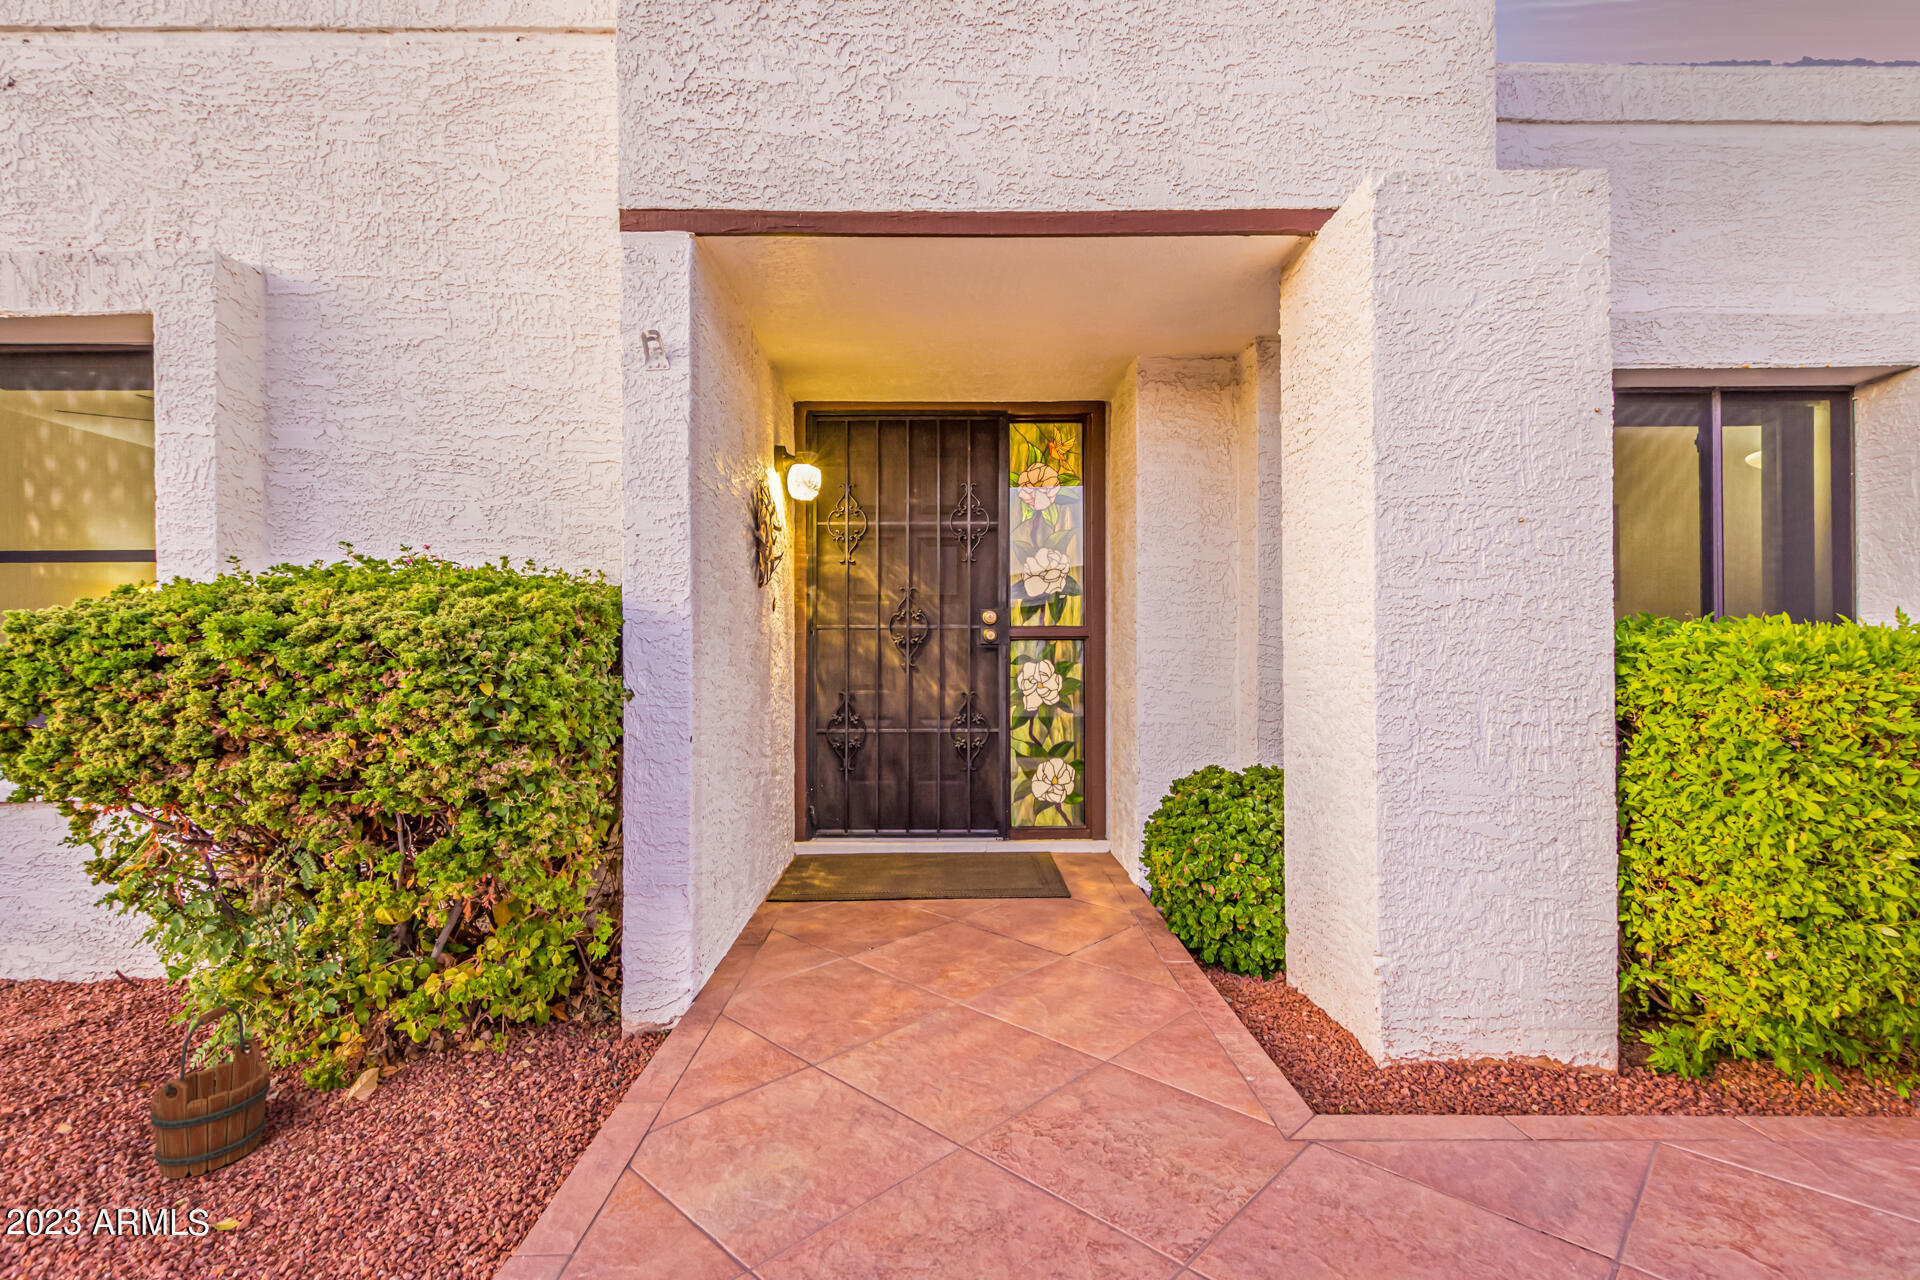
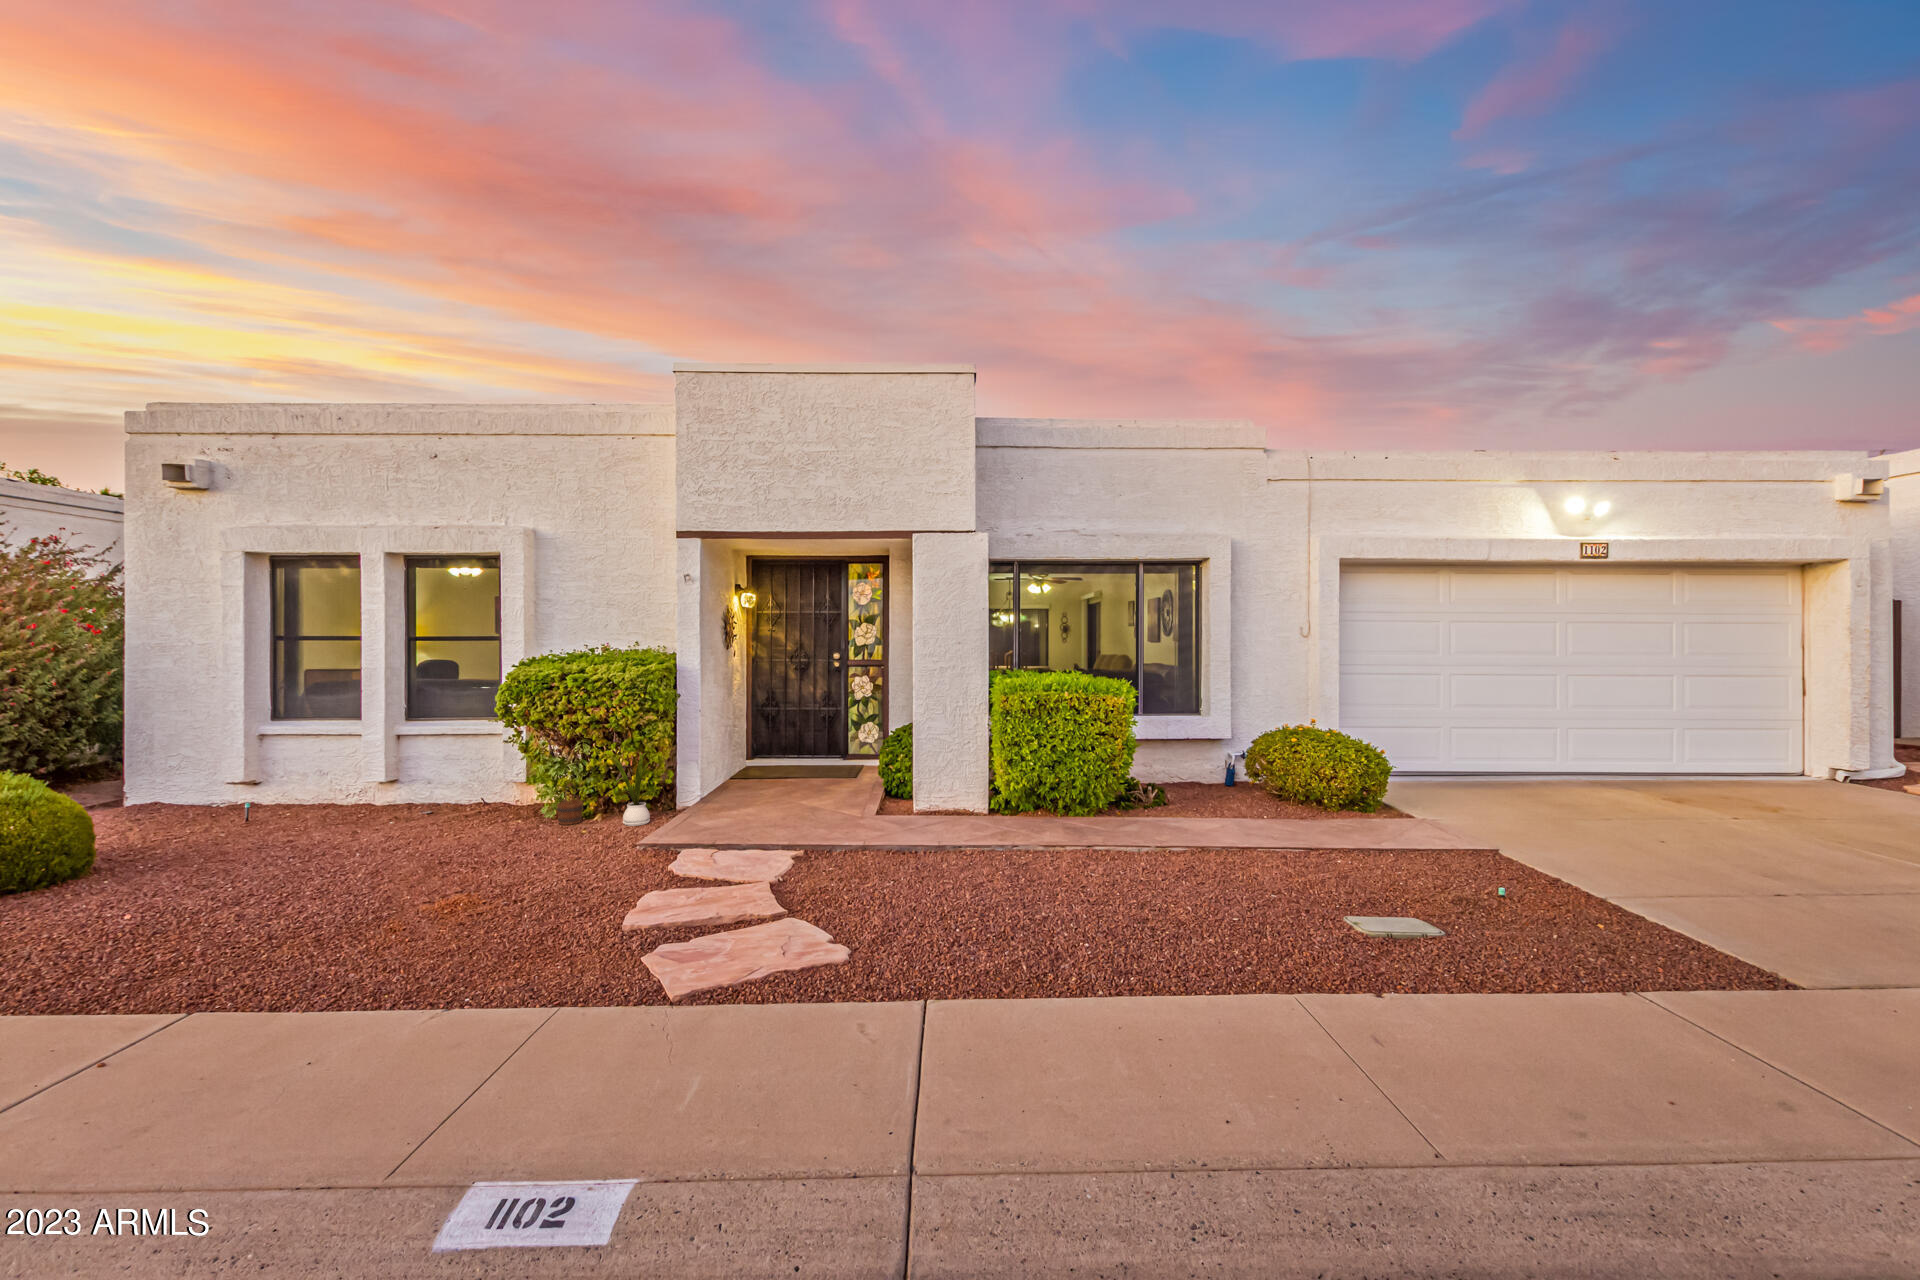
house plant: none [327,875,550,1181] -> present [610,747,659,826]

